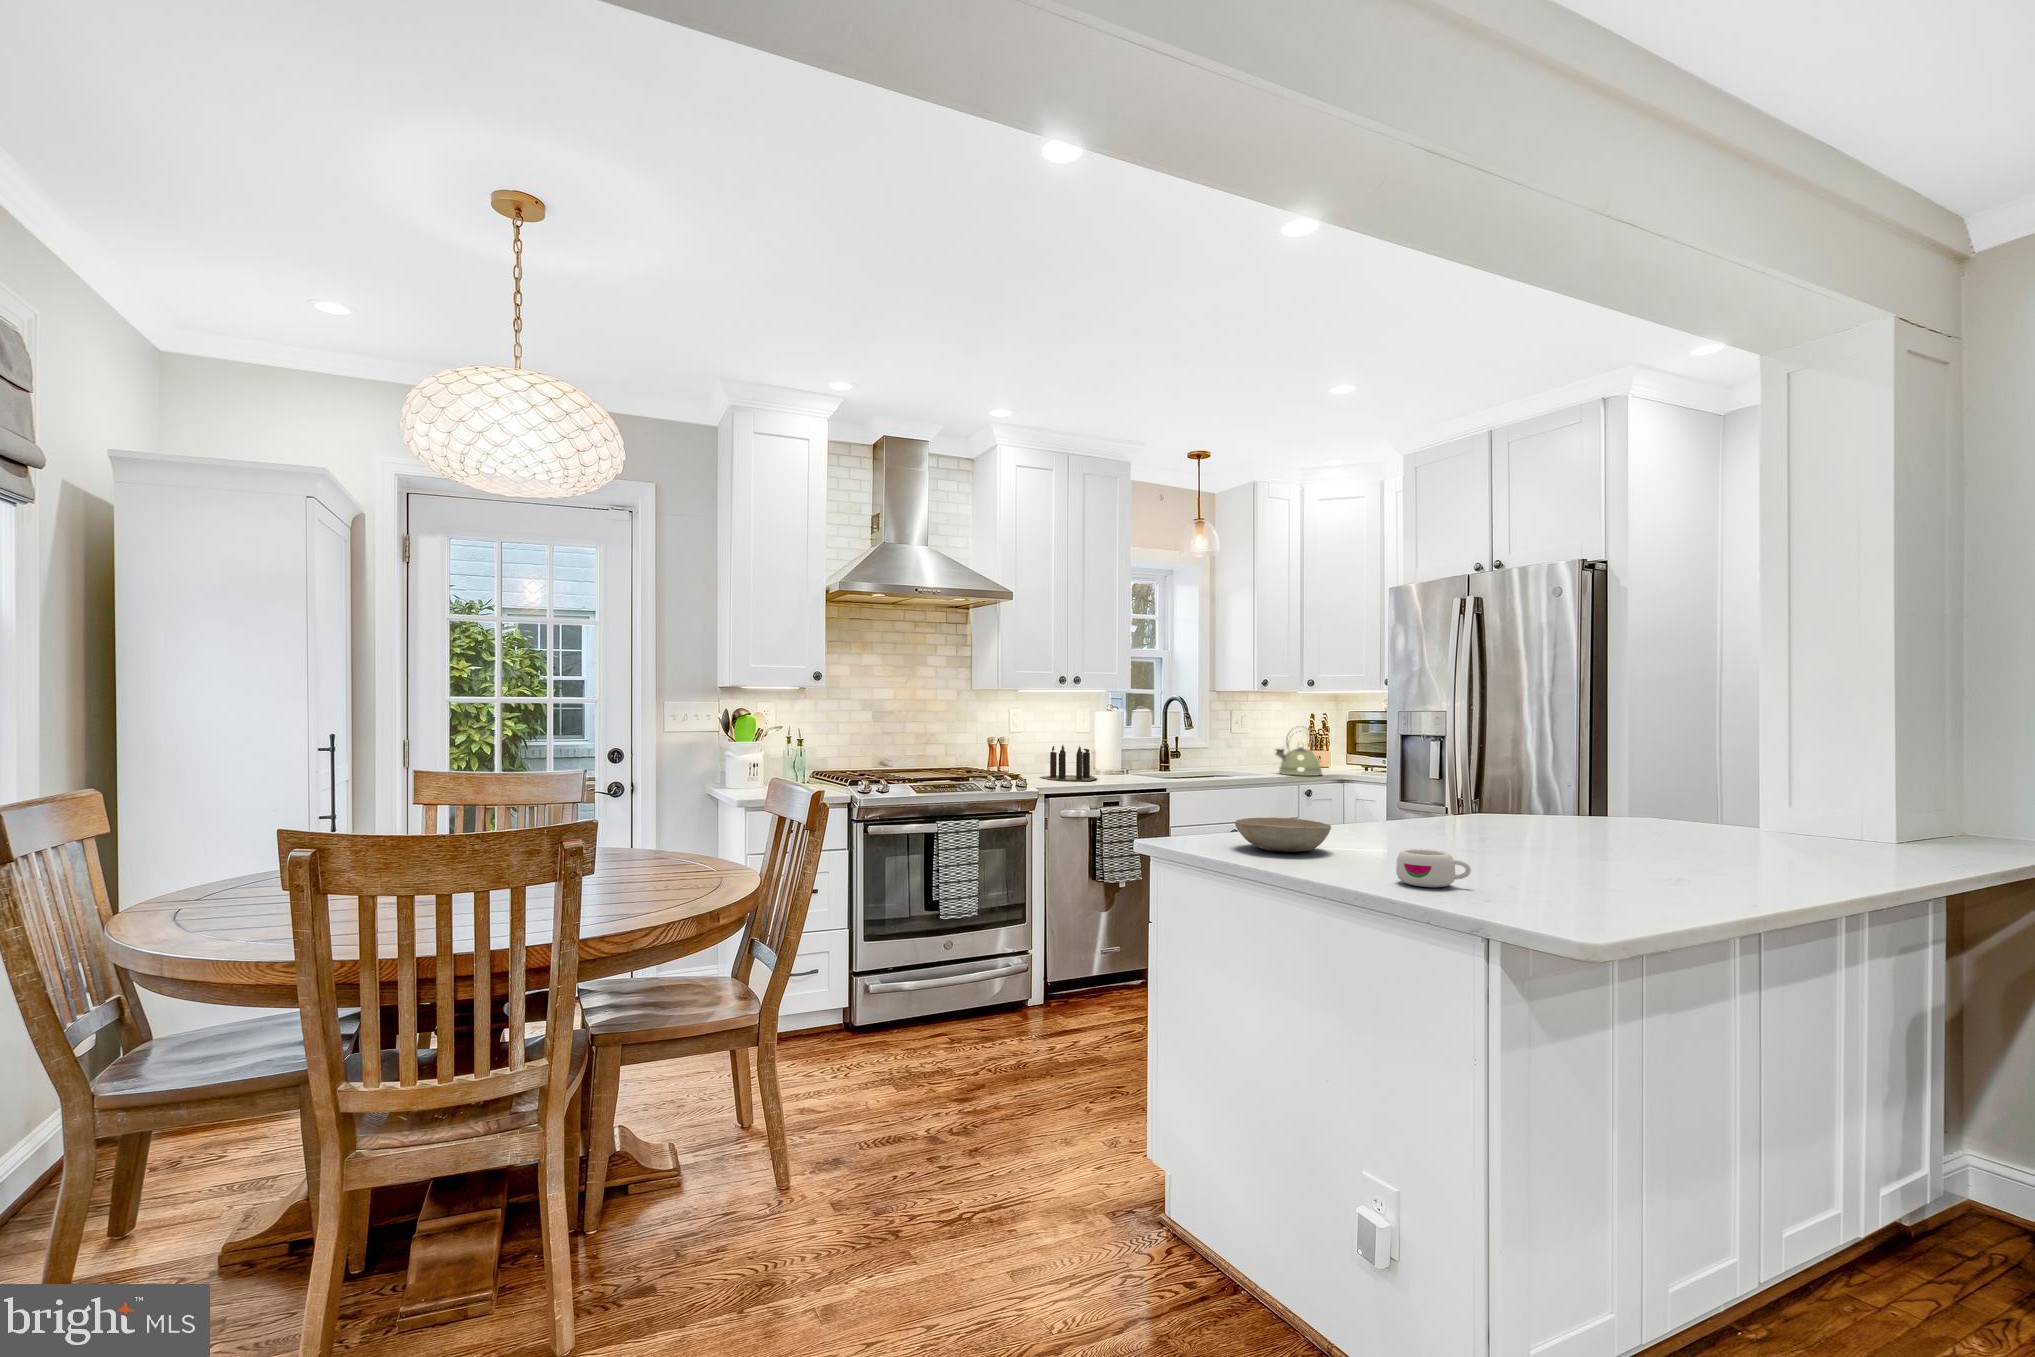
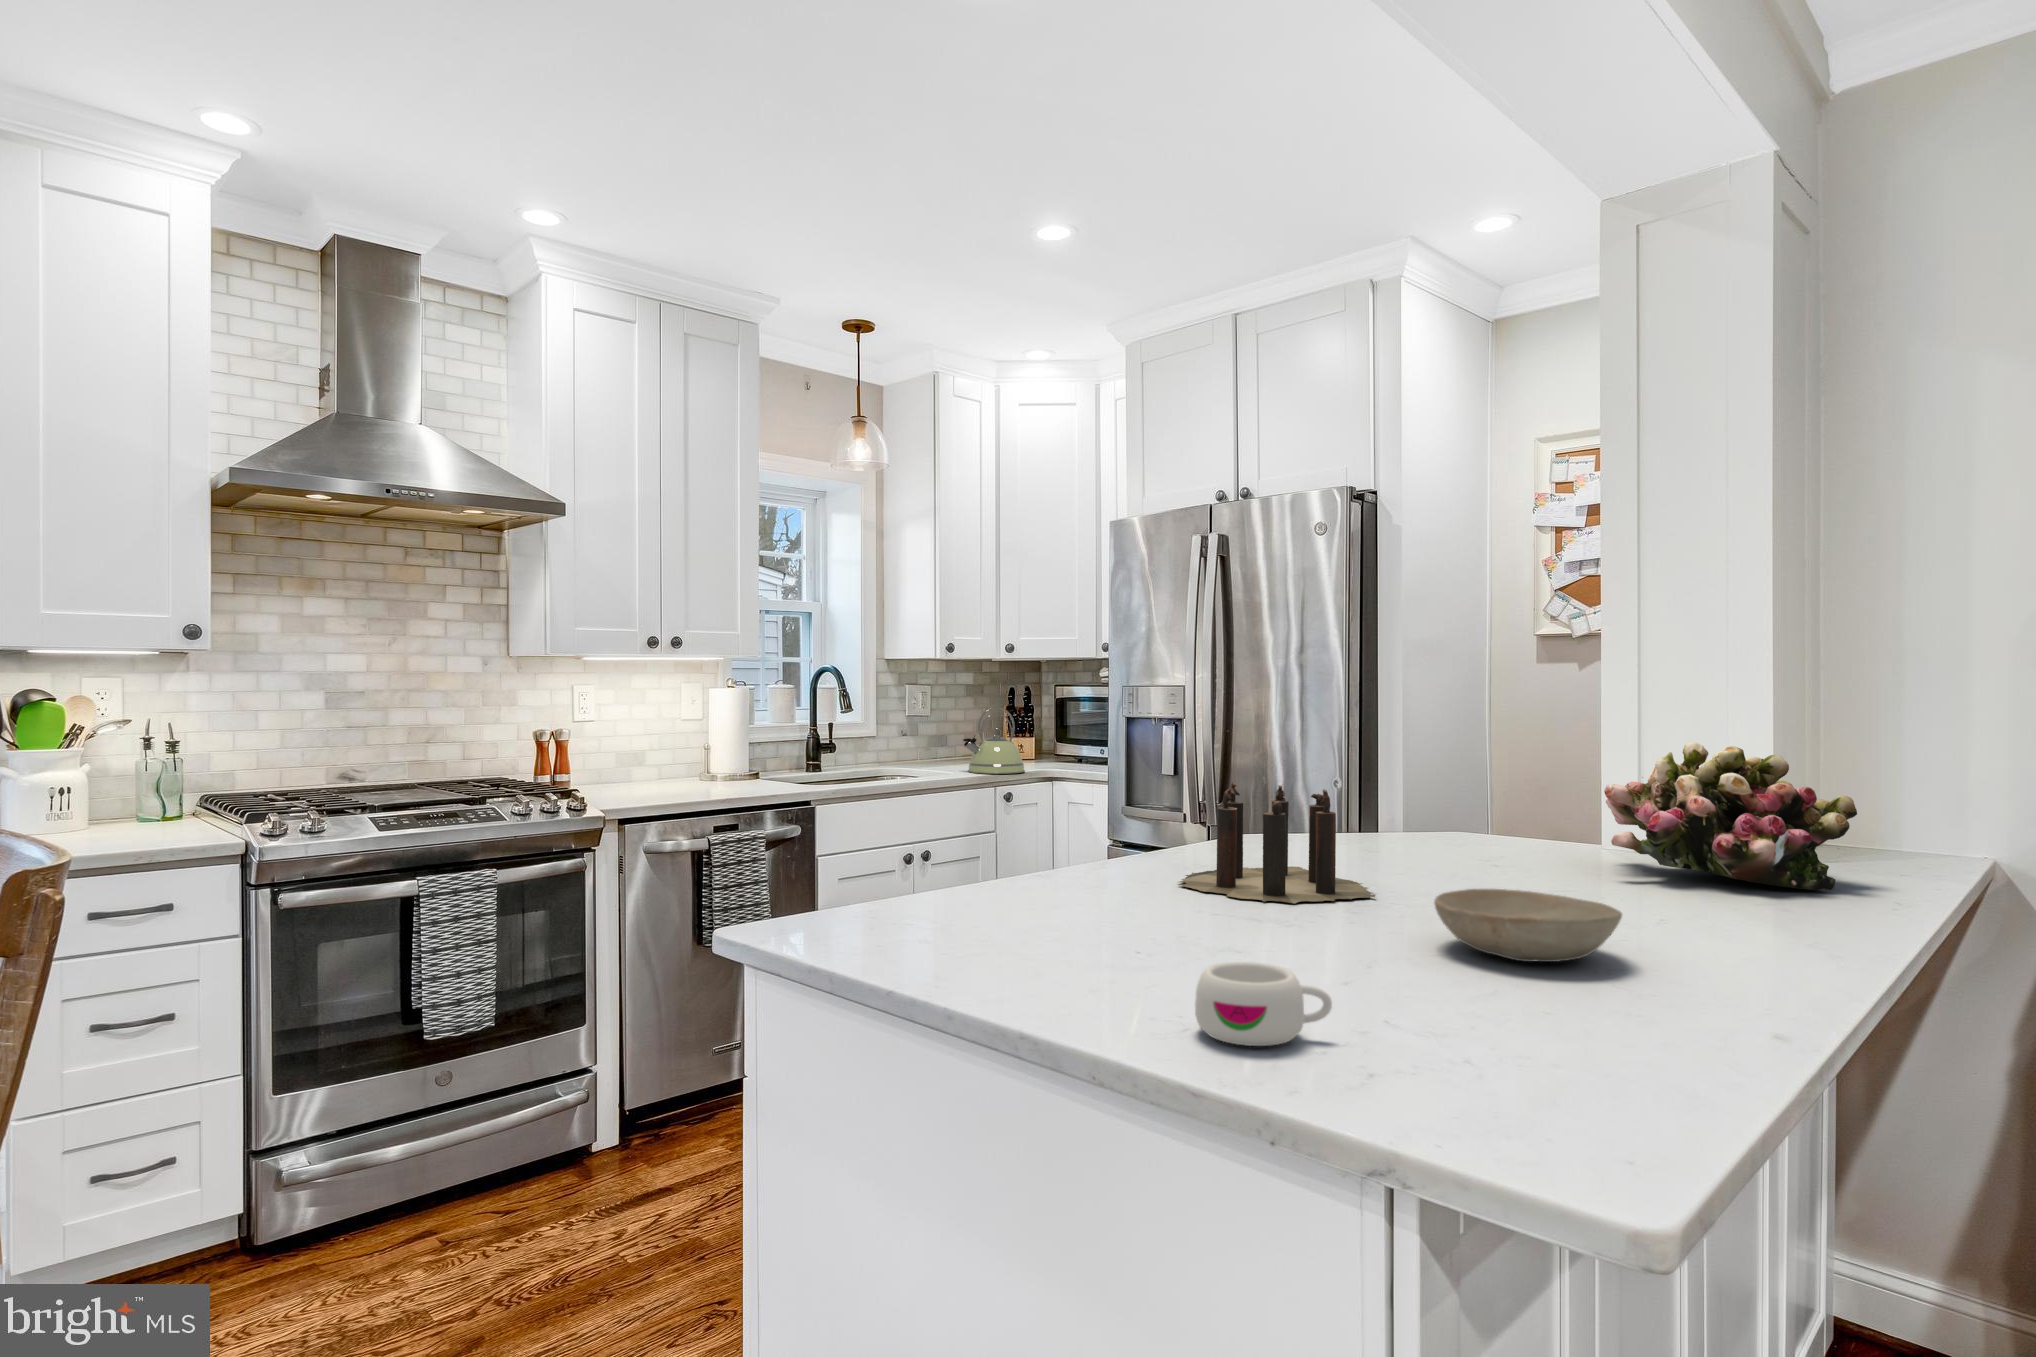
candle: present [1041,745,1098,781] -> present [1179,782,1375,904]
flower arrangement: none [1738,753,1946,858] -> present [1604,742,1857,890]
bowl: present [1235,817,1331,852] -> present [1434,889,1622,962]

